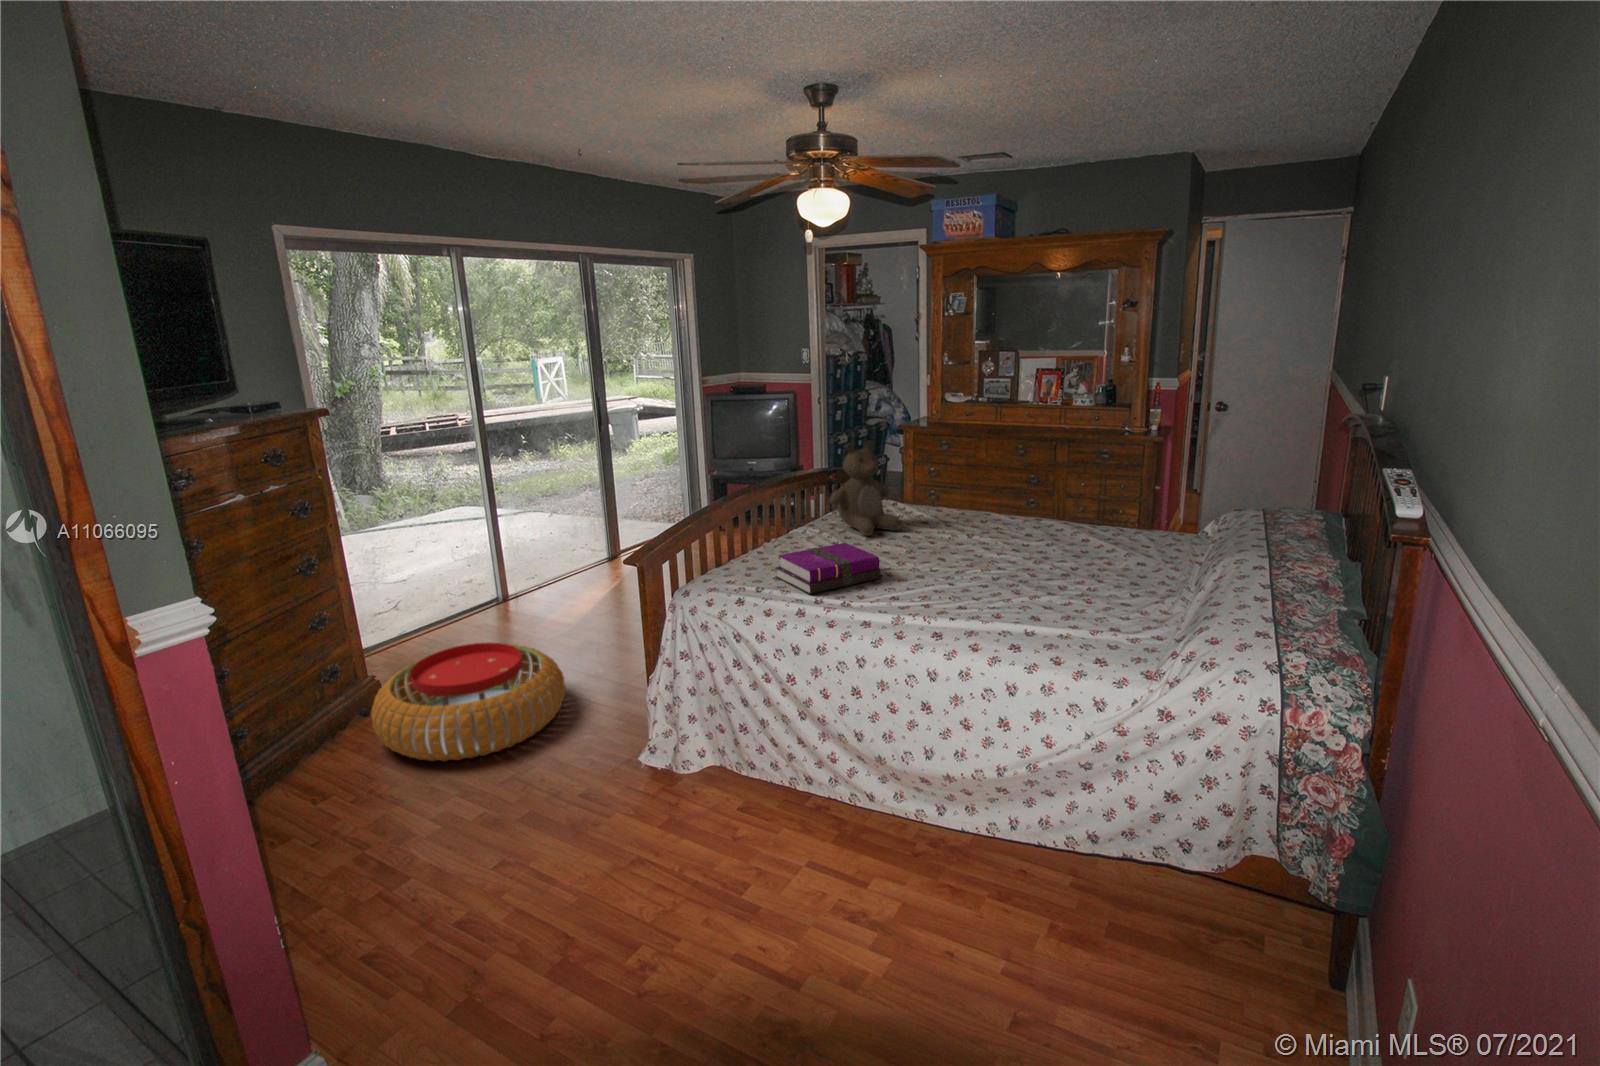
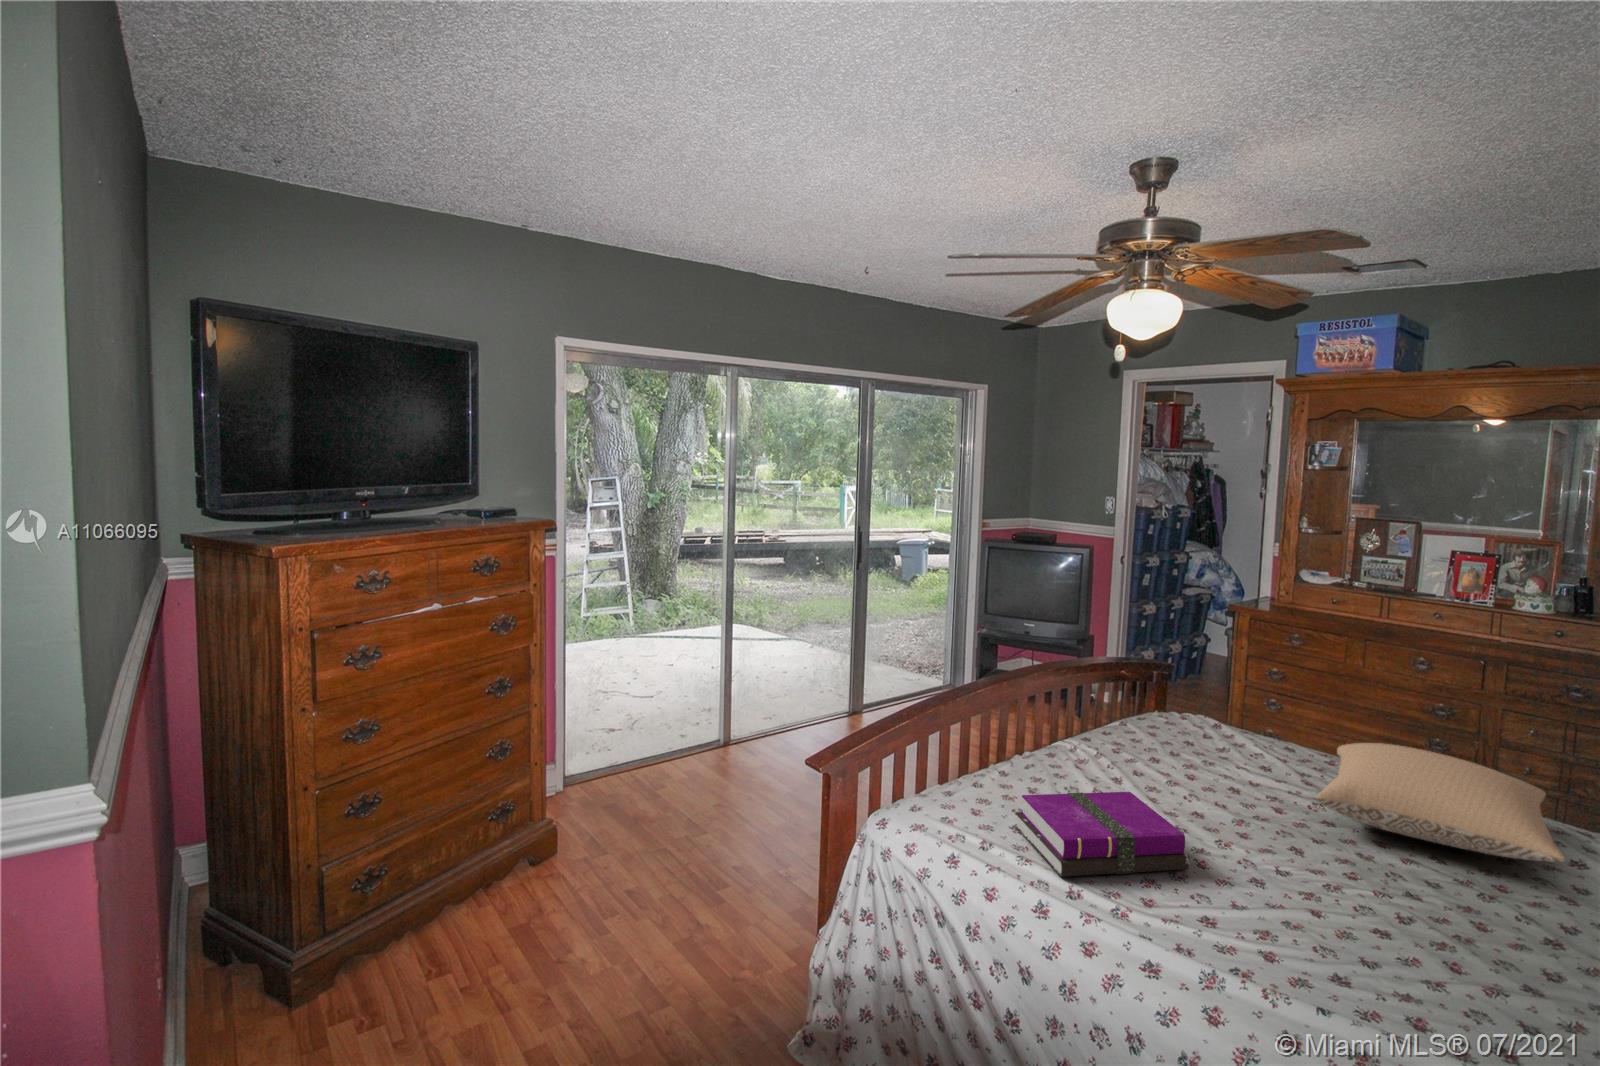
teddy bear: present [830,441,901,536] -> none [1114,634,1226,775]
pillow: none [951,492,1069,541] -> present [1317,743,1565,863]
pouf: present [371,643,565,761] -> none [522,804,742,963]

